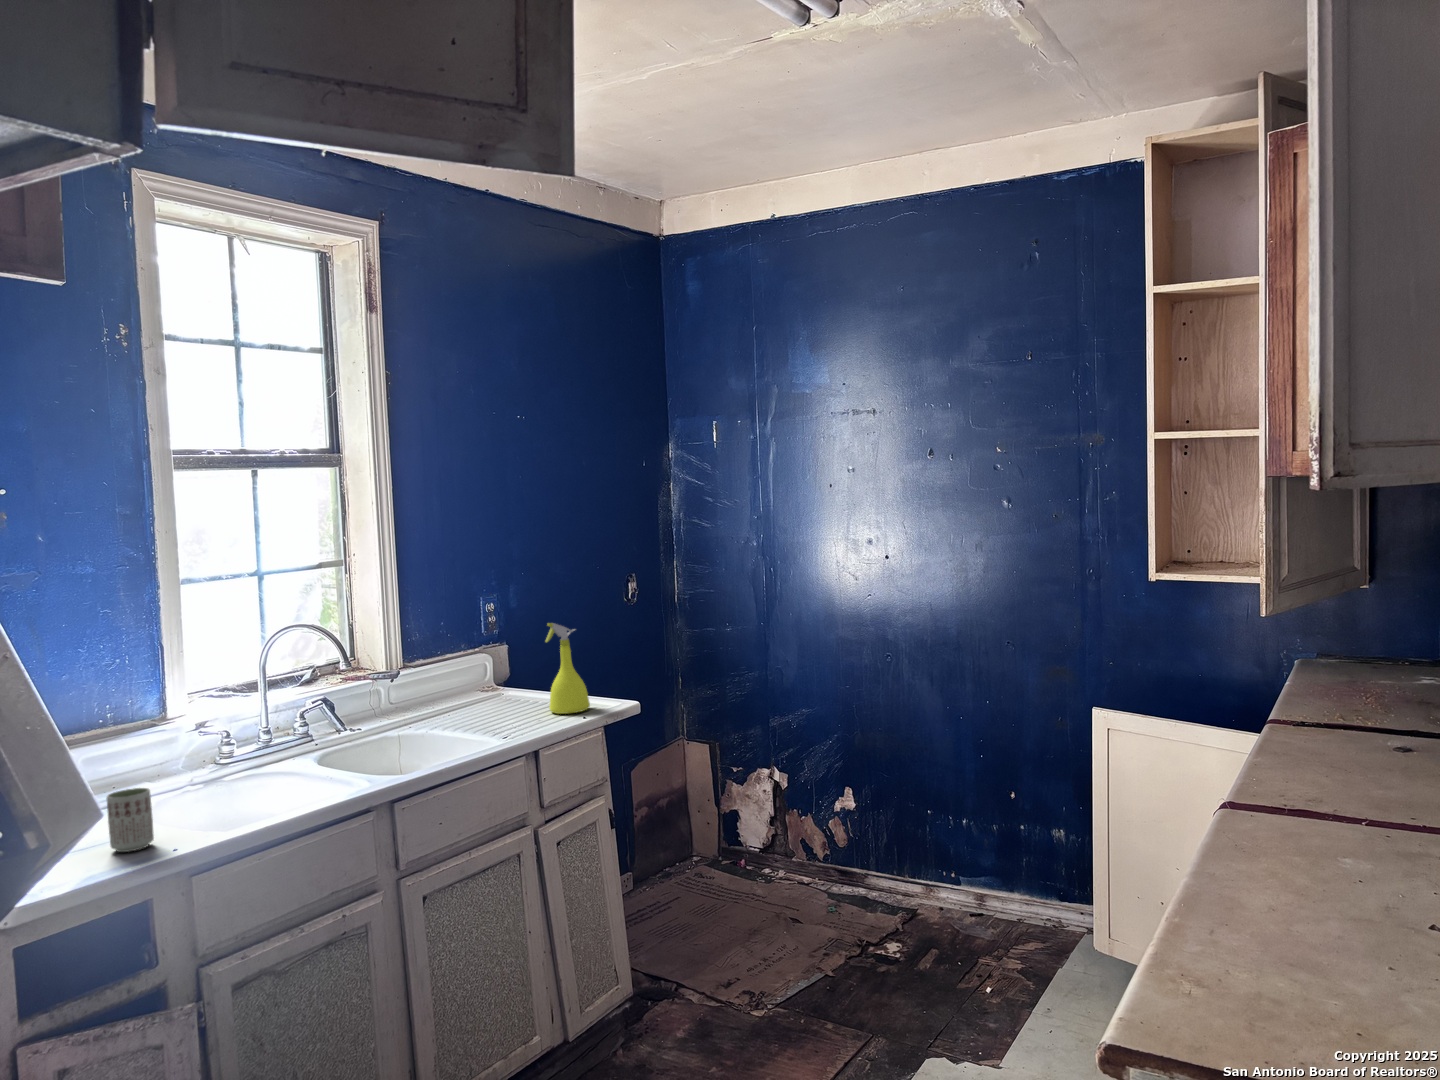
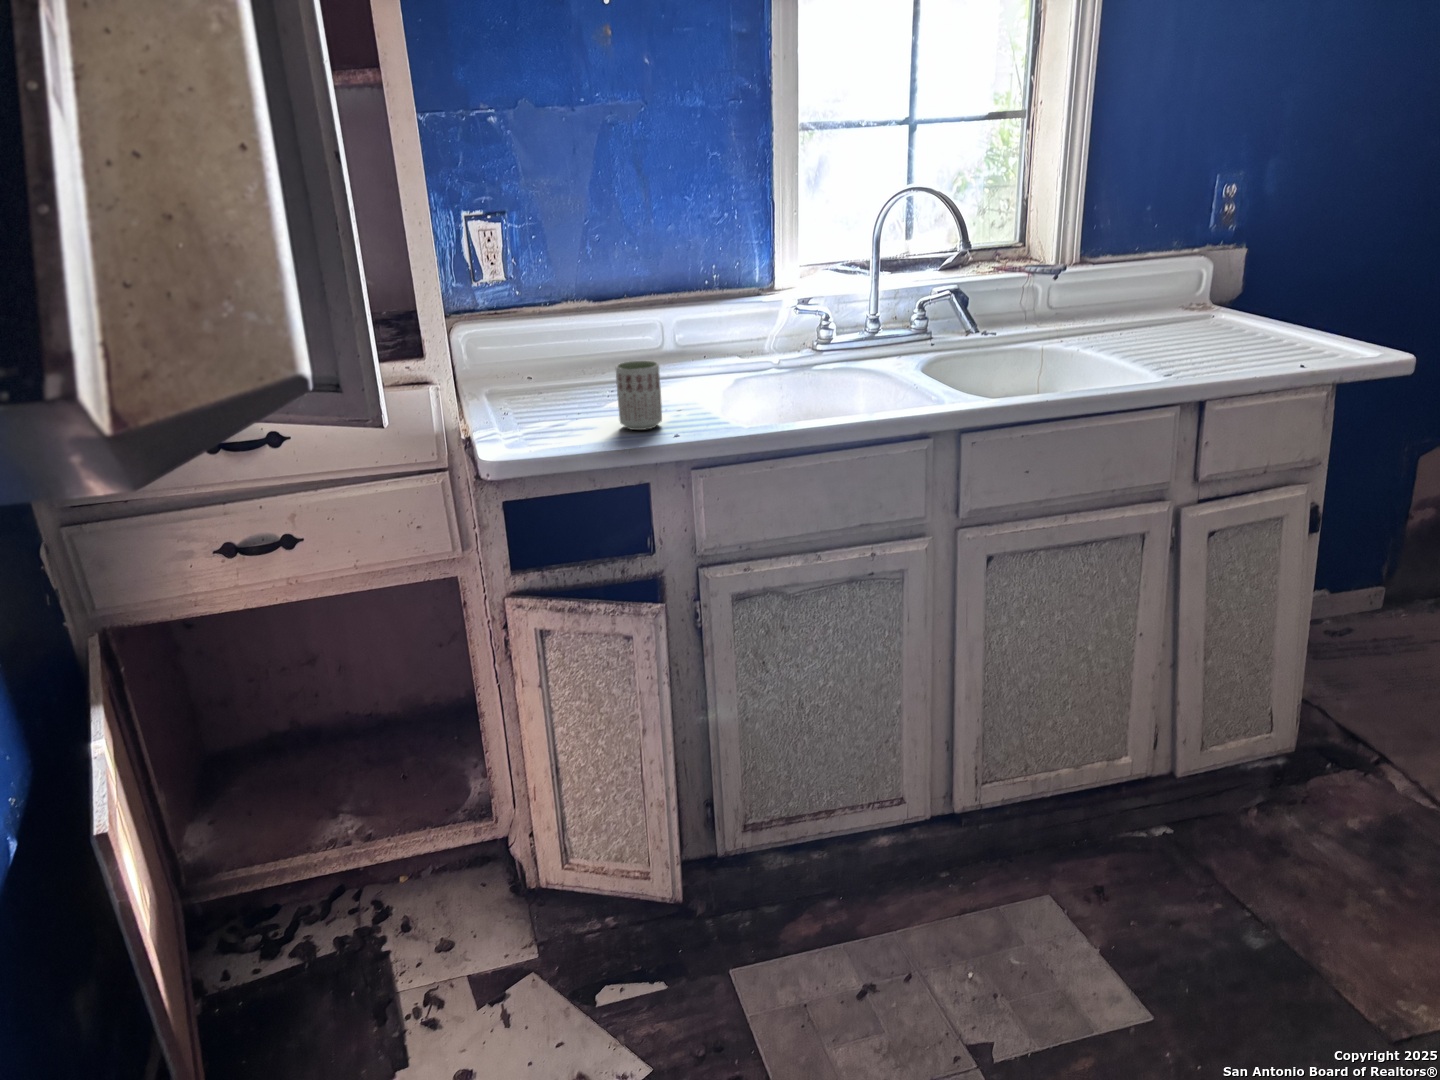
spray bottle: present [546,623,590,714] -> none [1256,216,1330,358]

